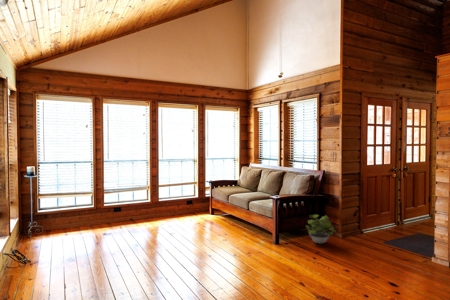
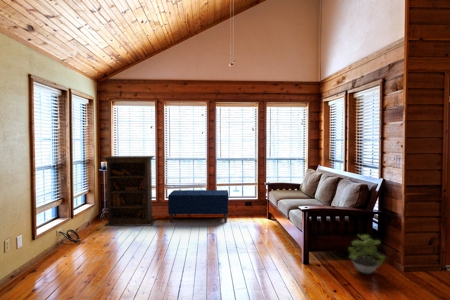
bookcase: none [37,158,101,242] -> present [103,156,156,226]
bench: none [114,191,179,229] -> present [168,190,229,223]

